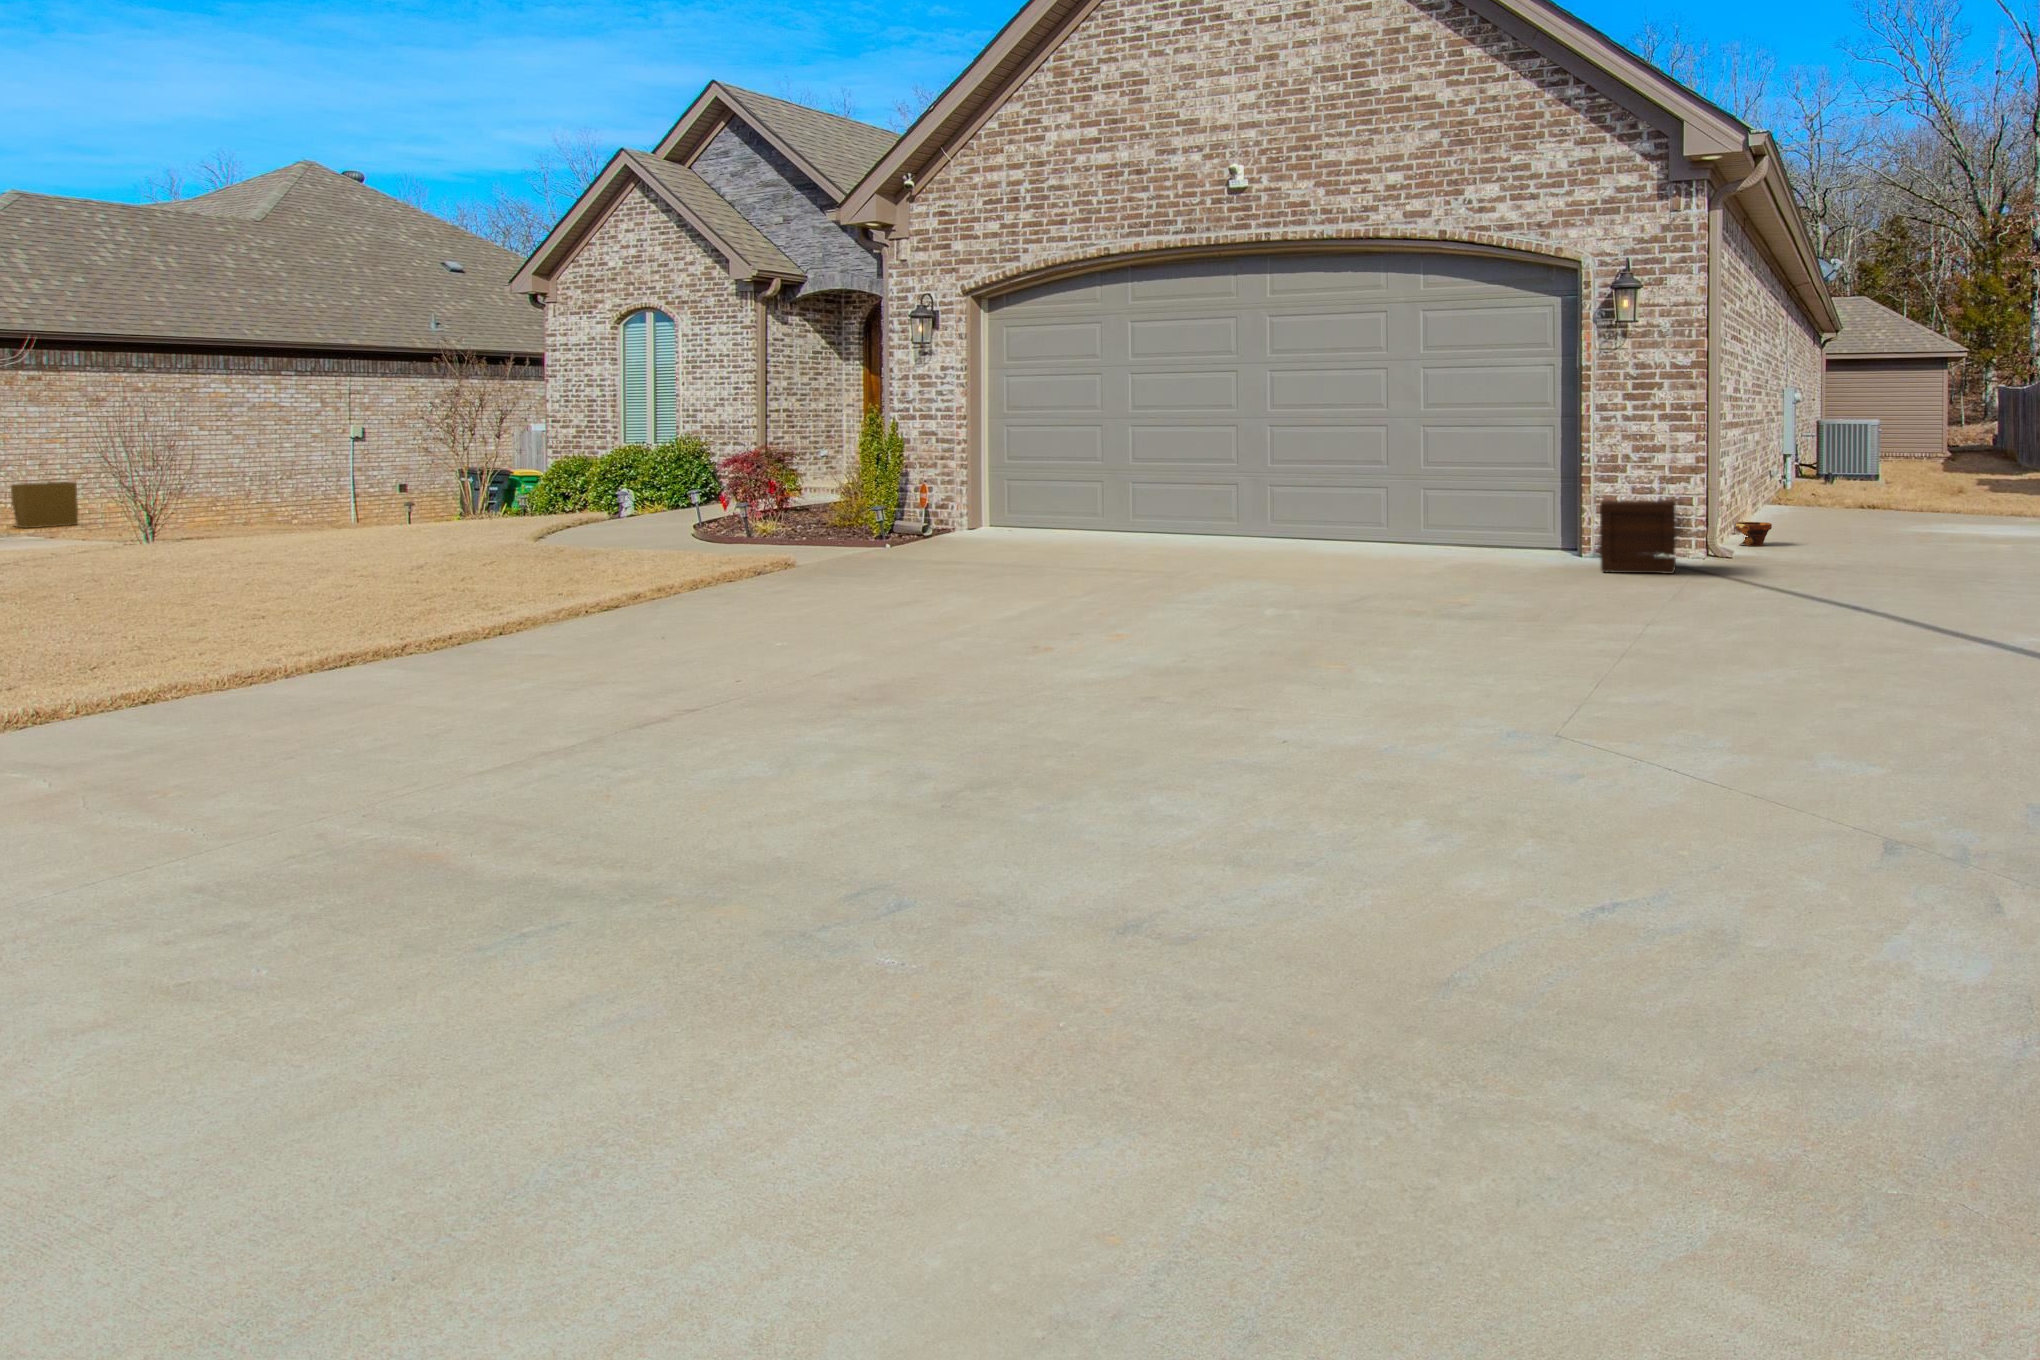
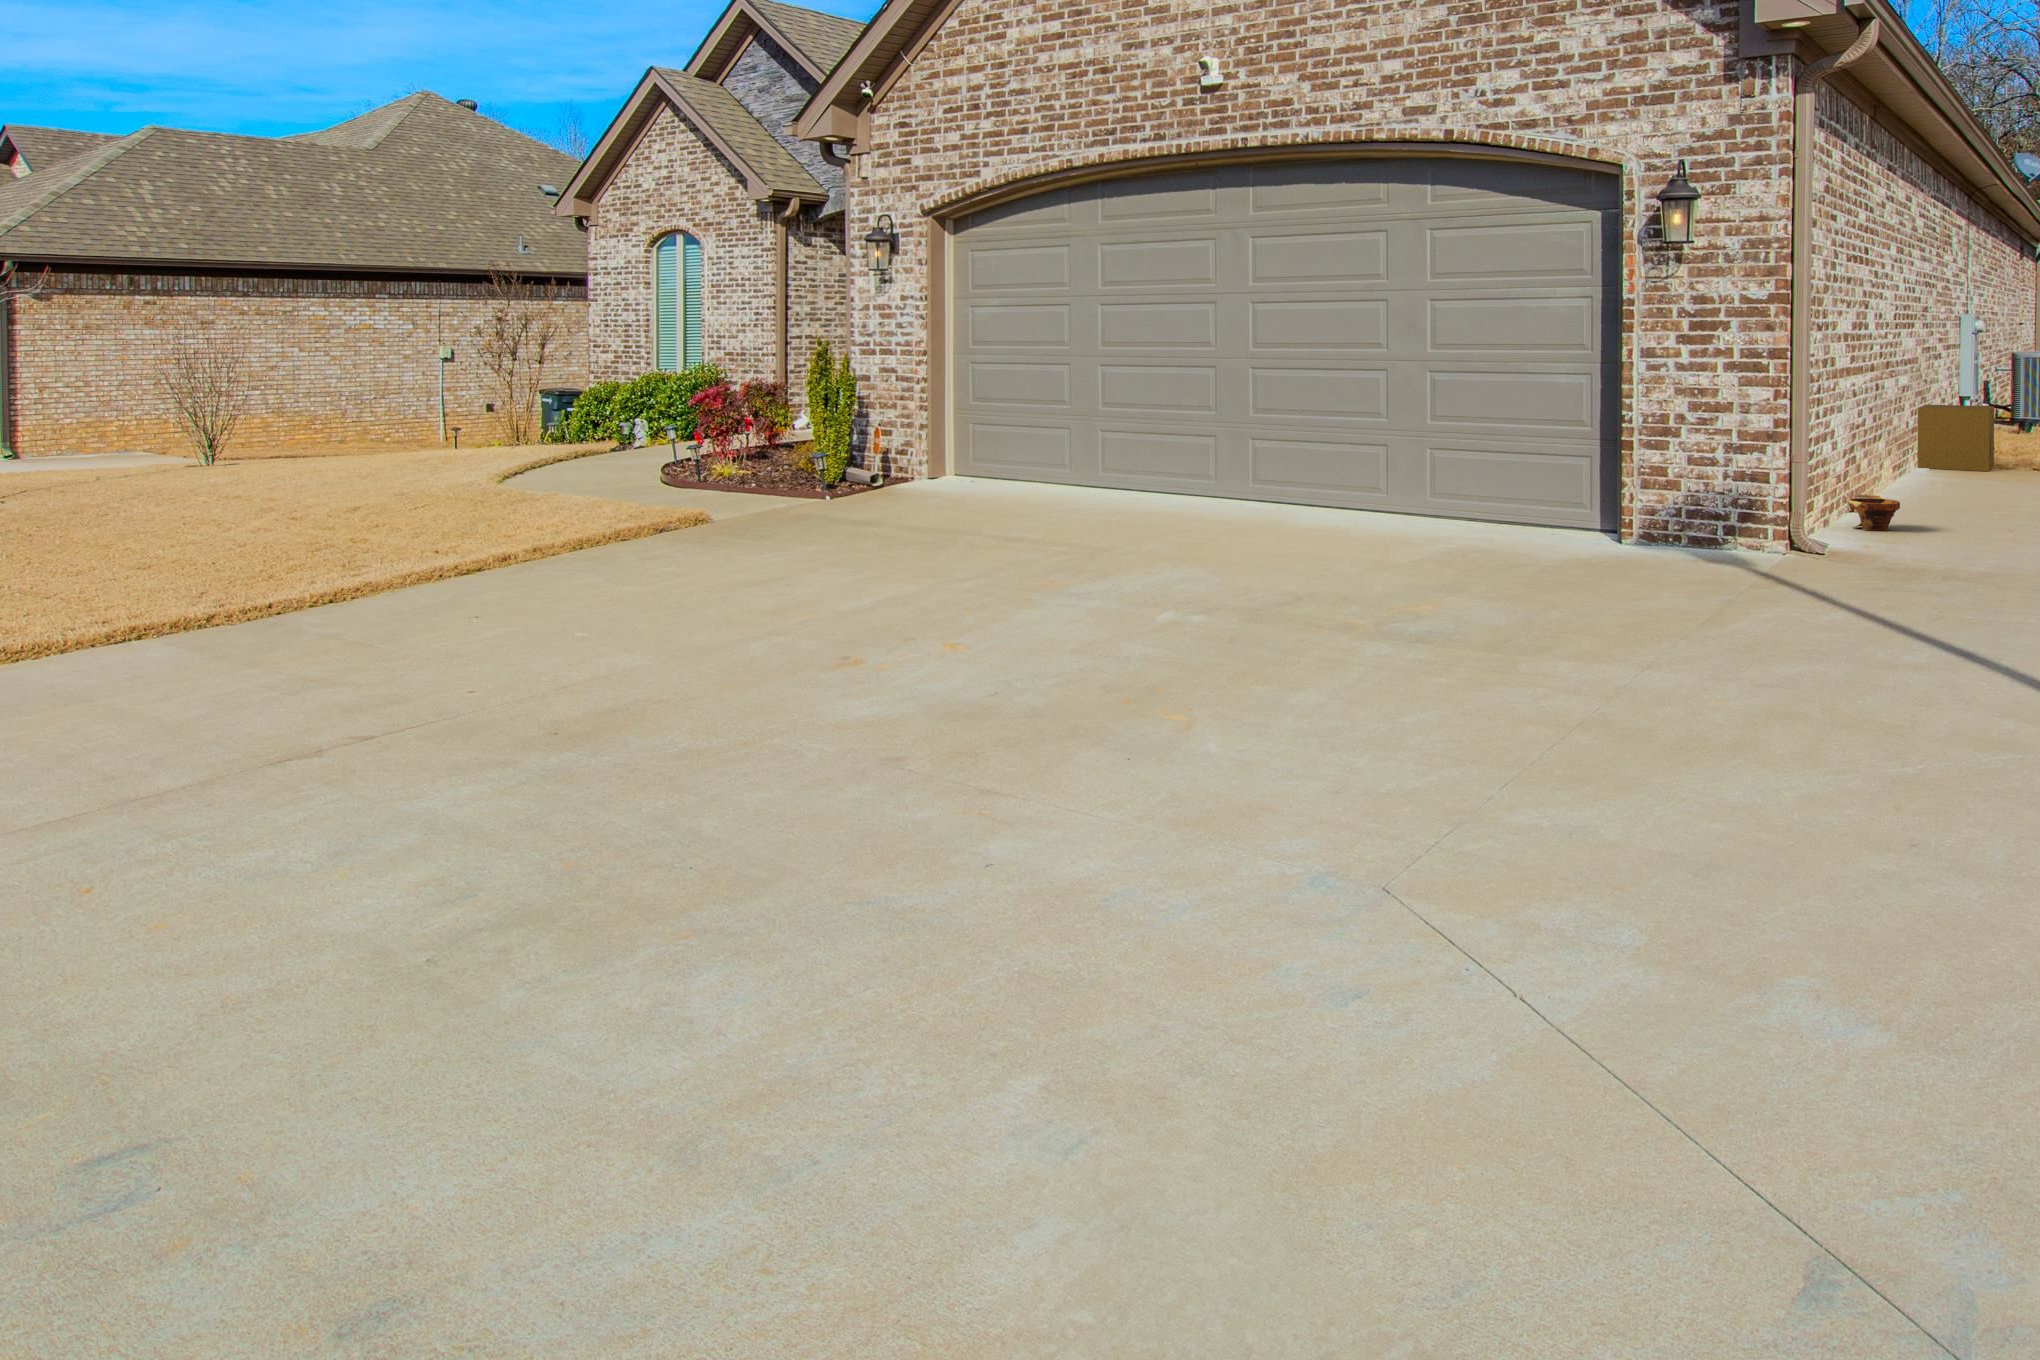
cardboard box: present [11,482,78,528] -> present [1918,405,1994,471]
wooden crate: present [1600,500,1676,574] -> none [1636,468,1747,576]

